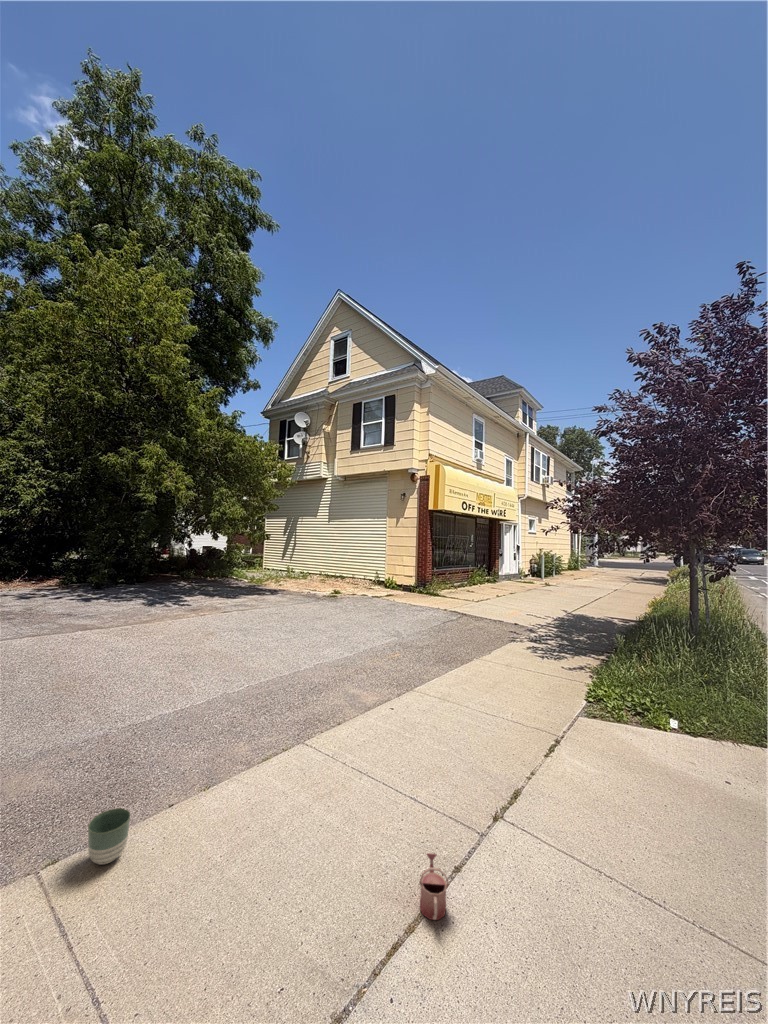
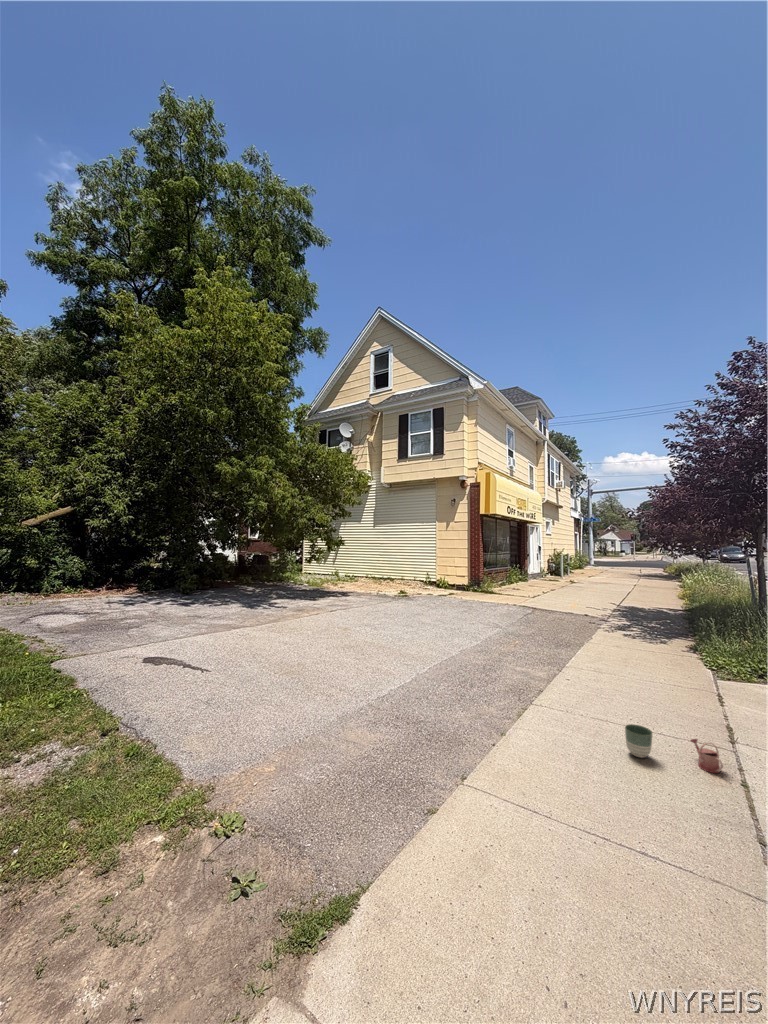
planter: present [88,808,130,864] -> present [625,724,652,758]

